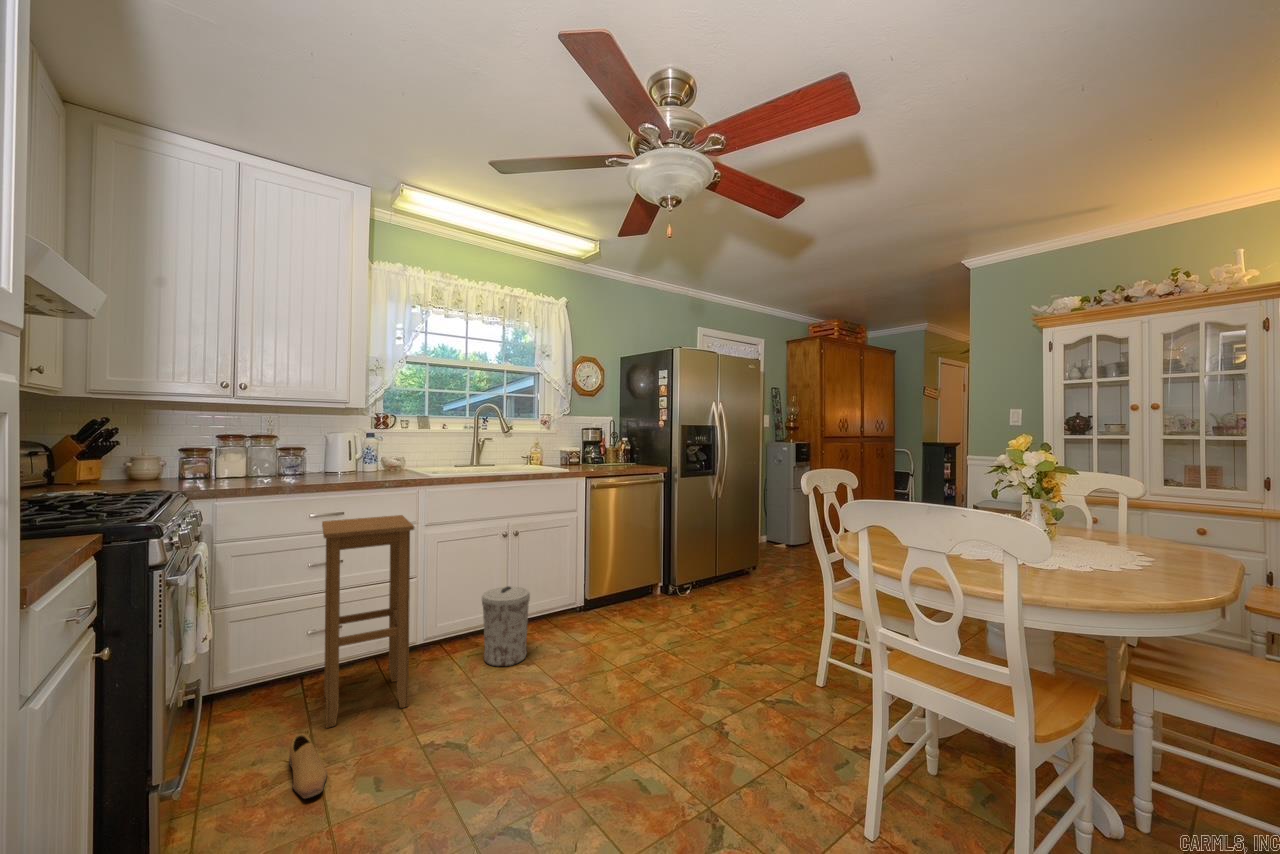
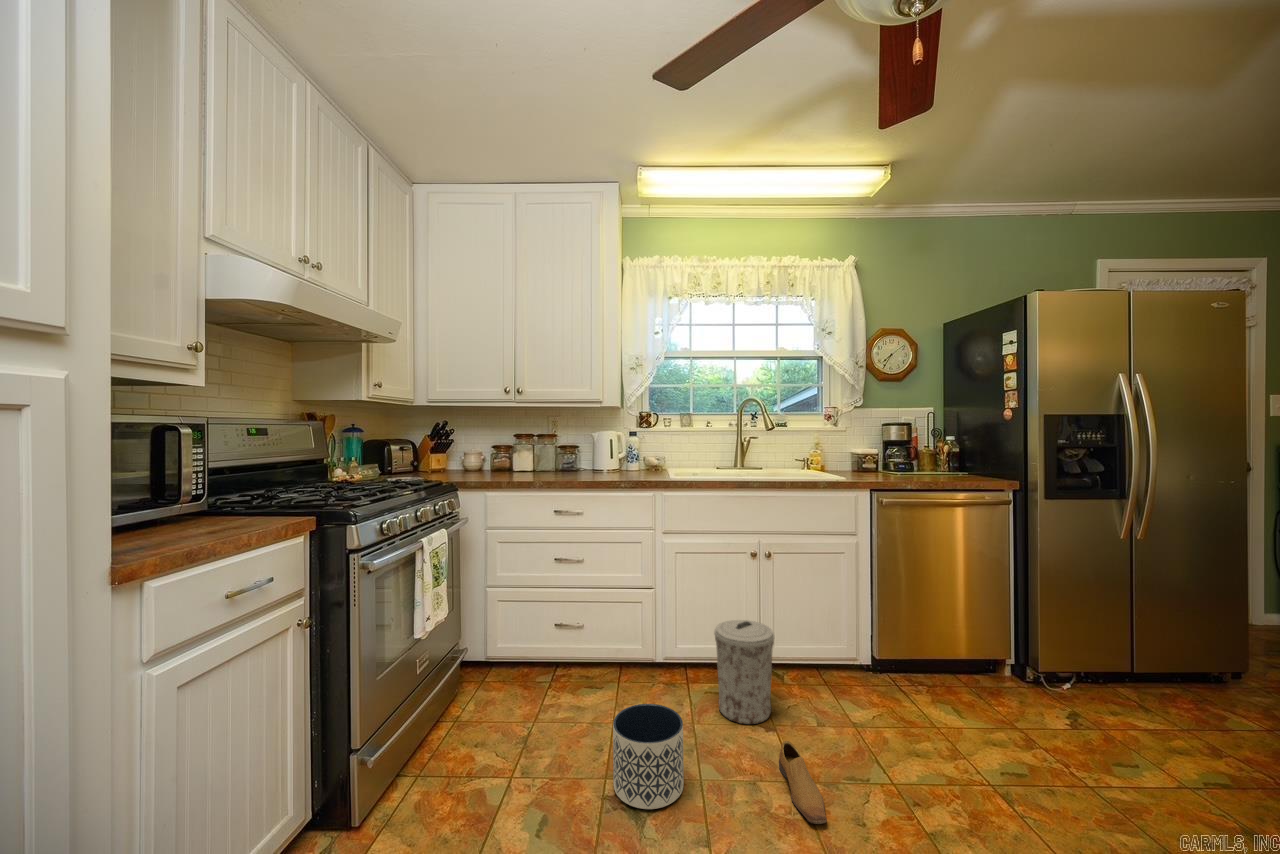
stool: present [322,515,414,728] -> none [535,520,630,738]
planter: none [425,660,486,741] -> present [613,704,684,809]
shoe: present [289,733,327,798] -> present [779,741,827,824]

